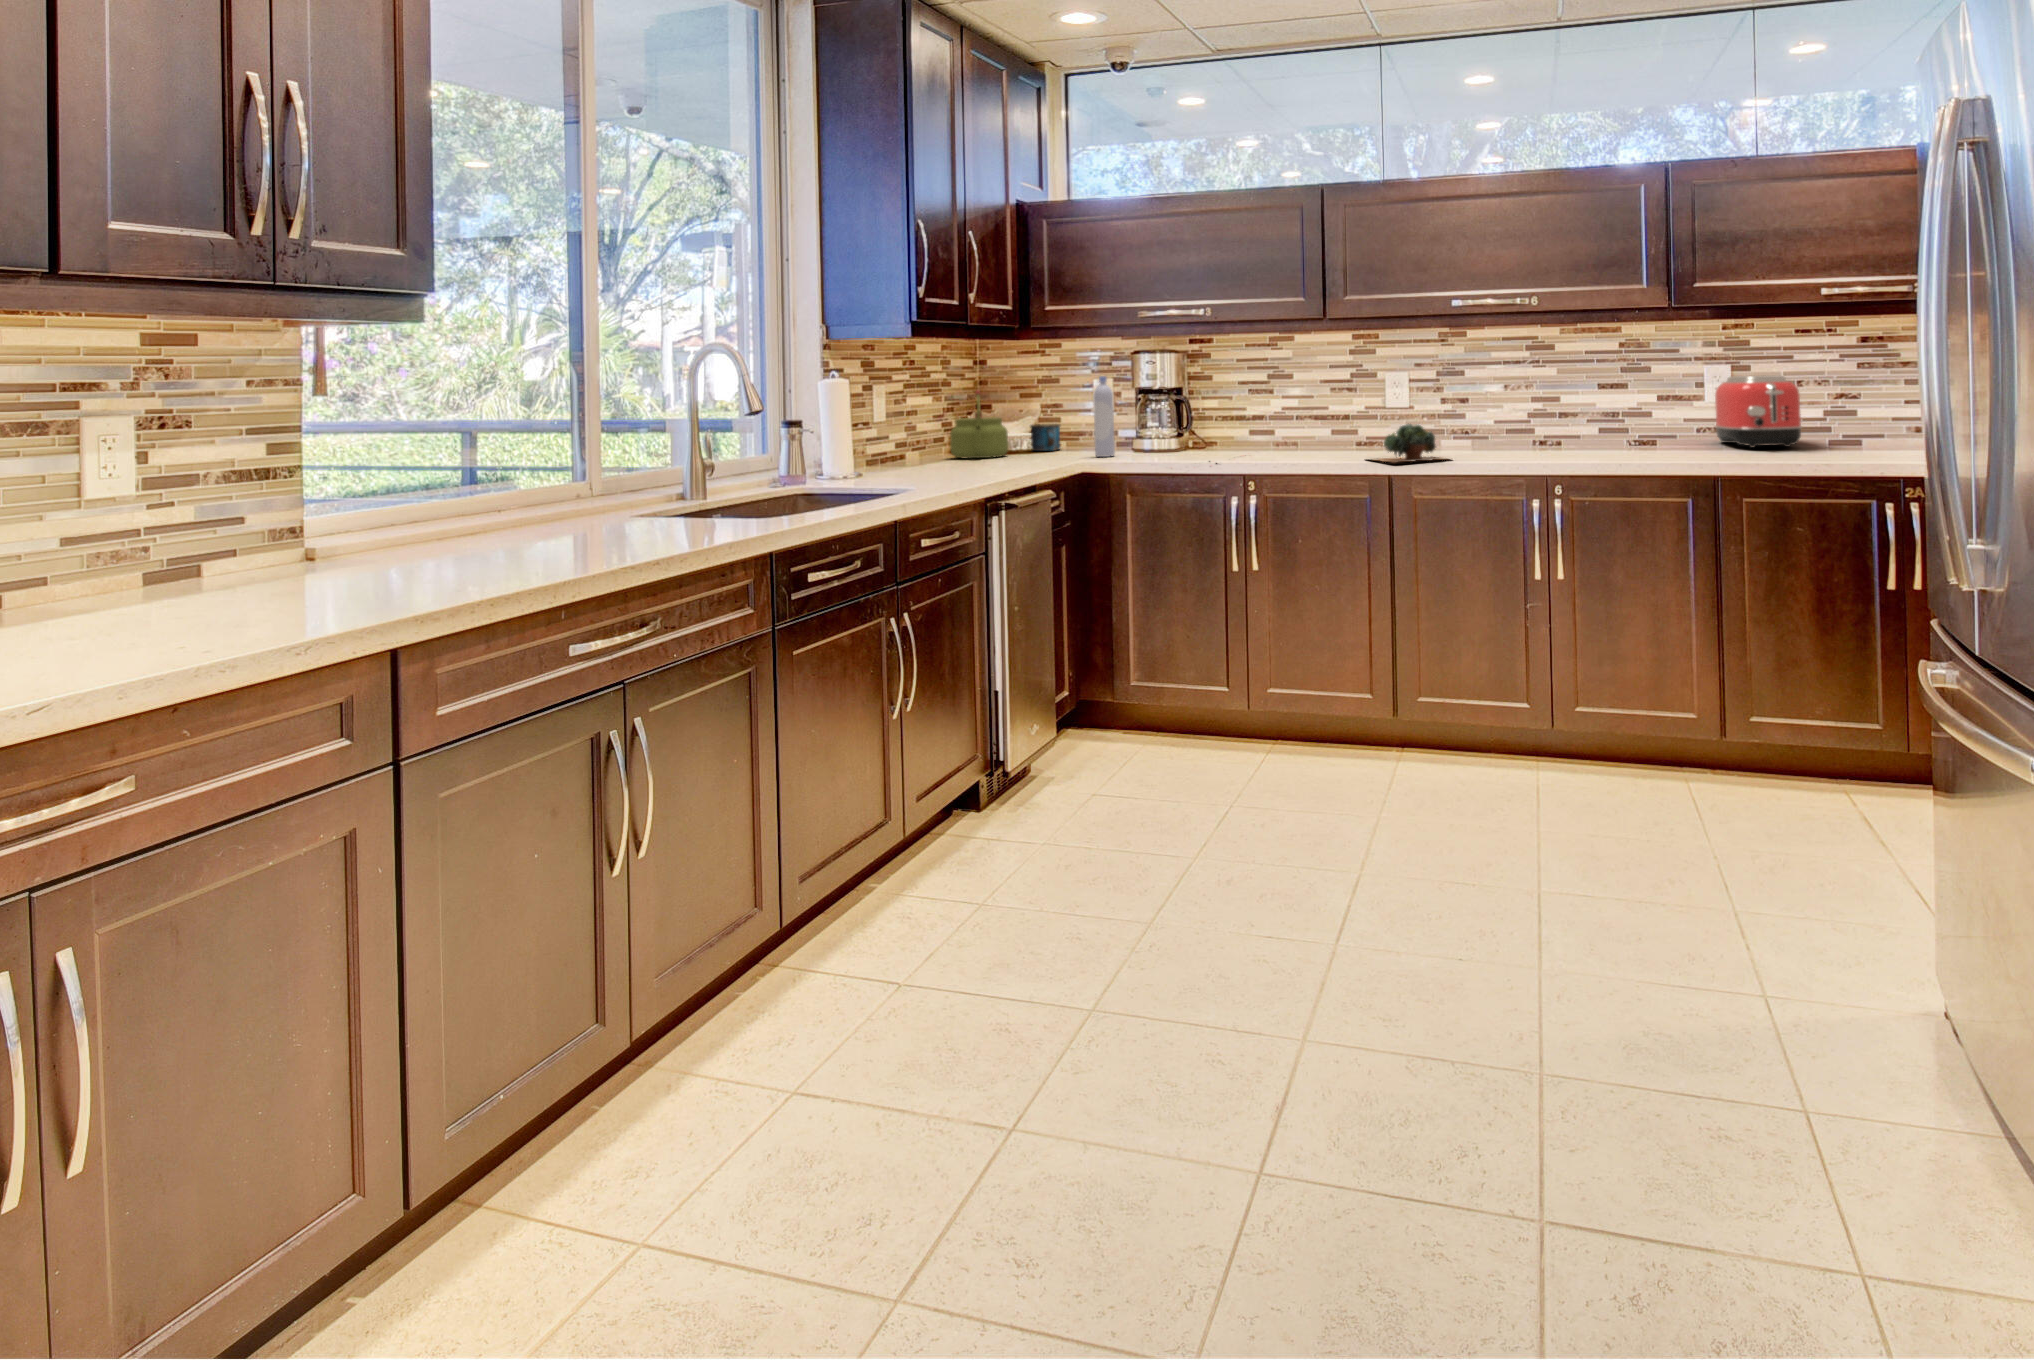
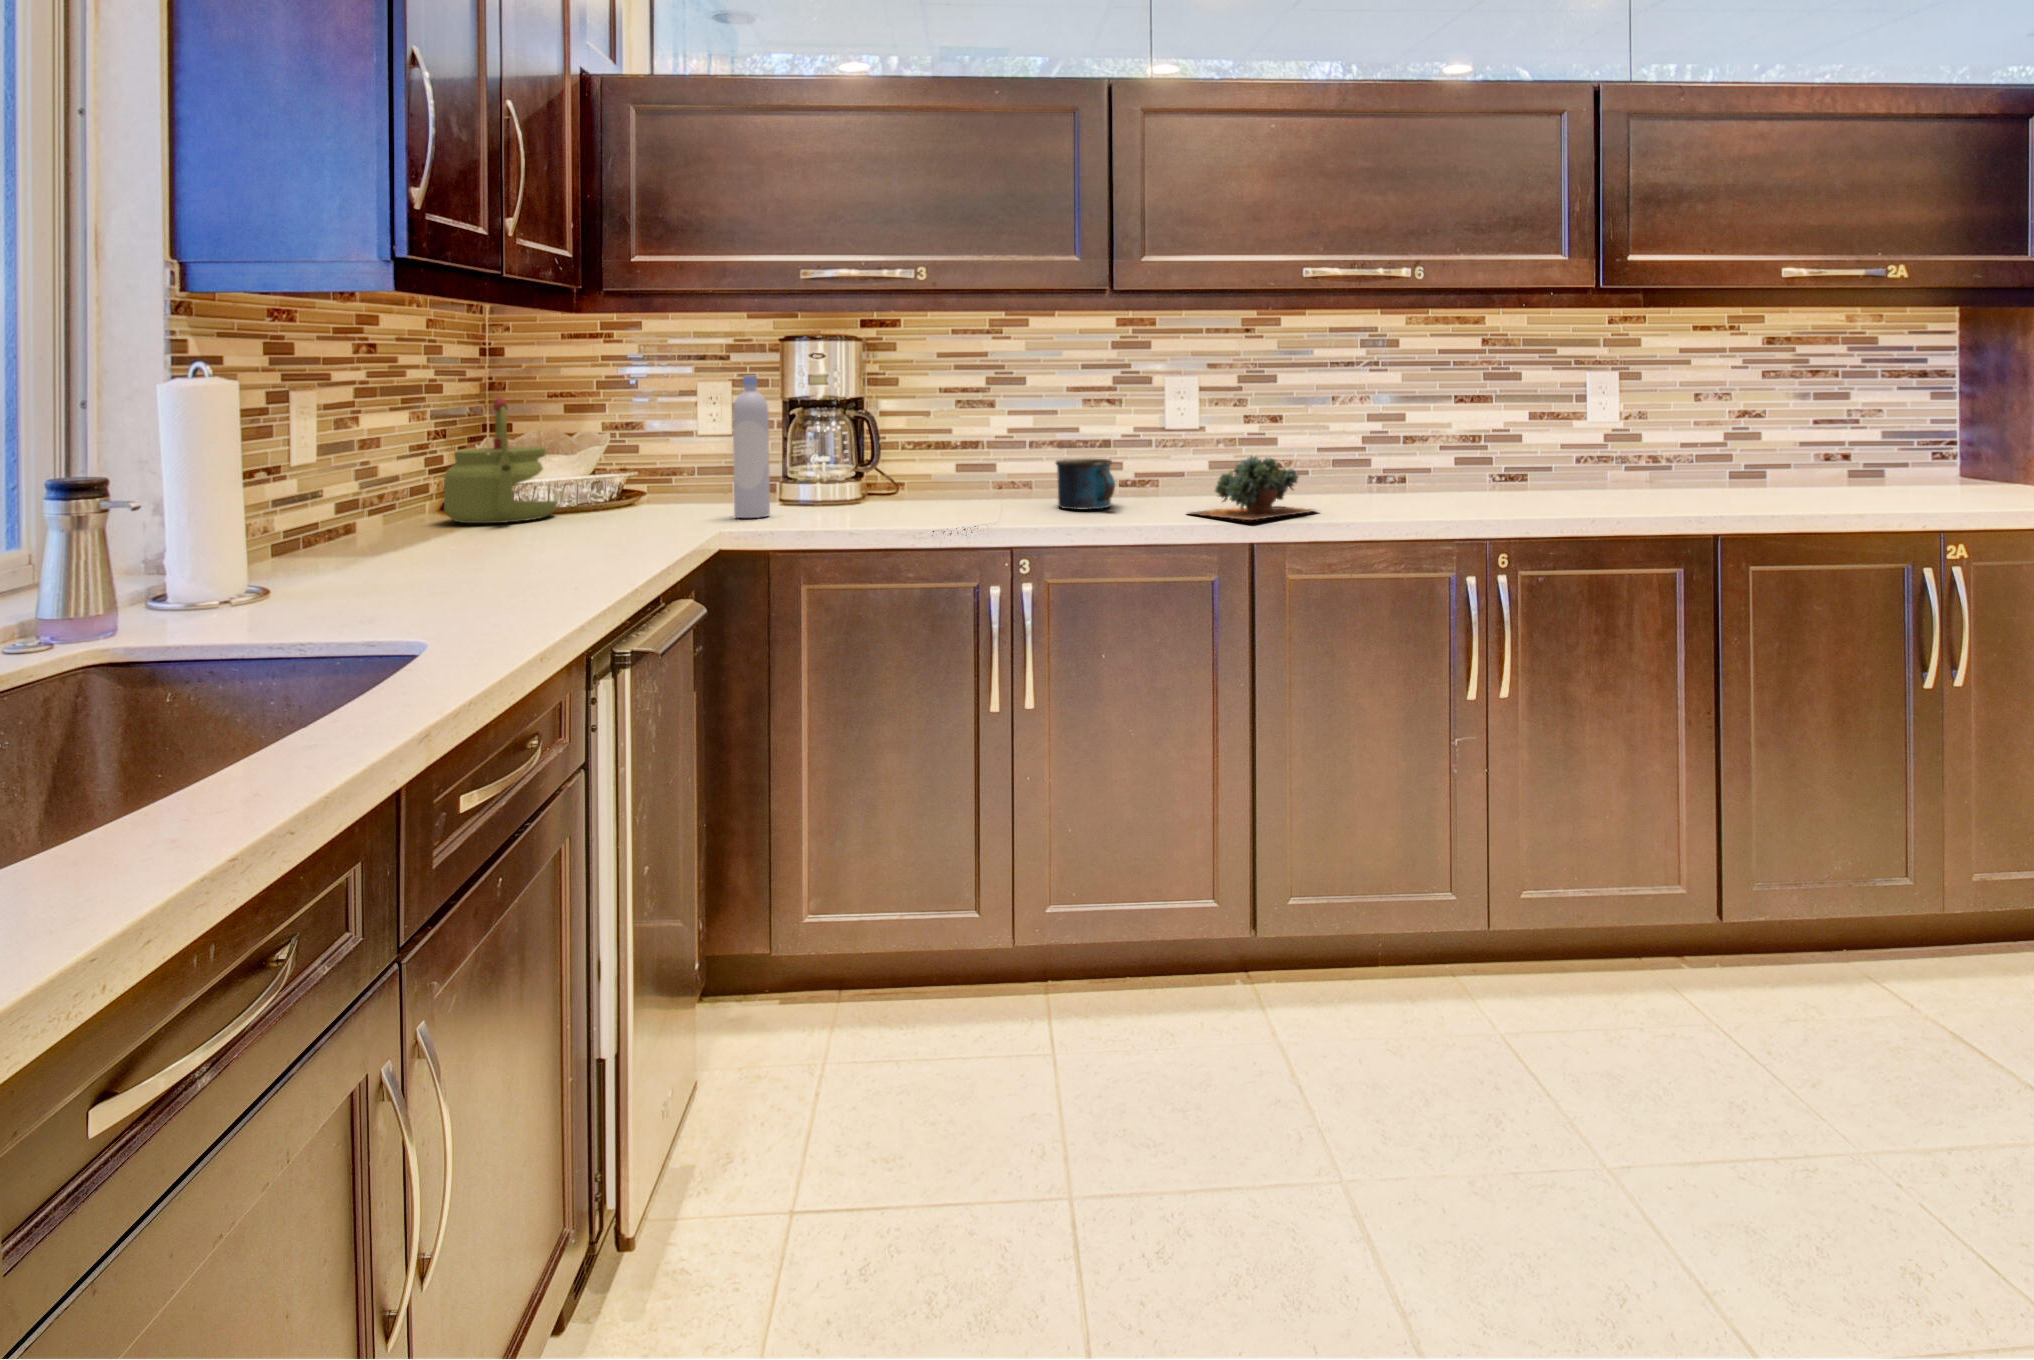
toaster: present [1715,375,1802,448] -> none [1599,386,1729,484]
mug: present [1030,424,1060,451] -> present [1056,459,1115,510]

